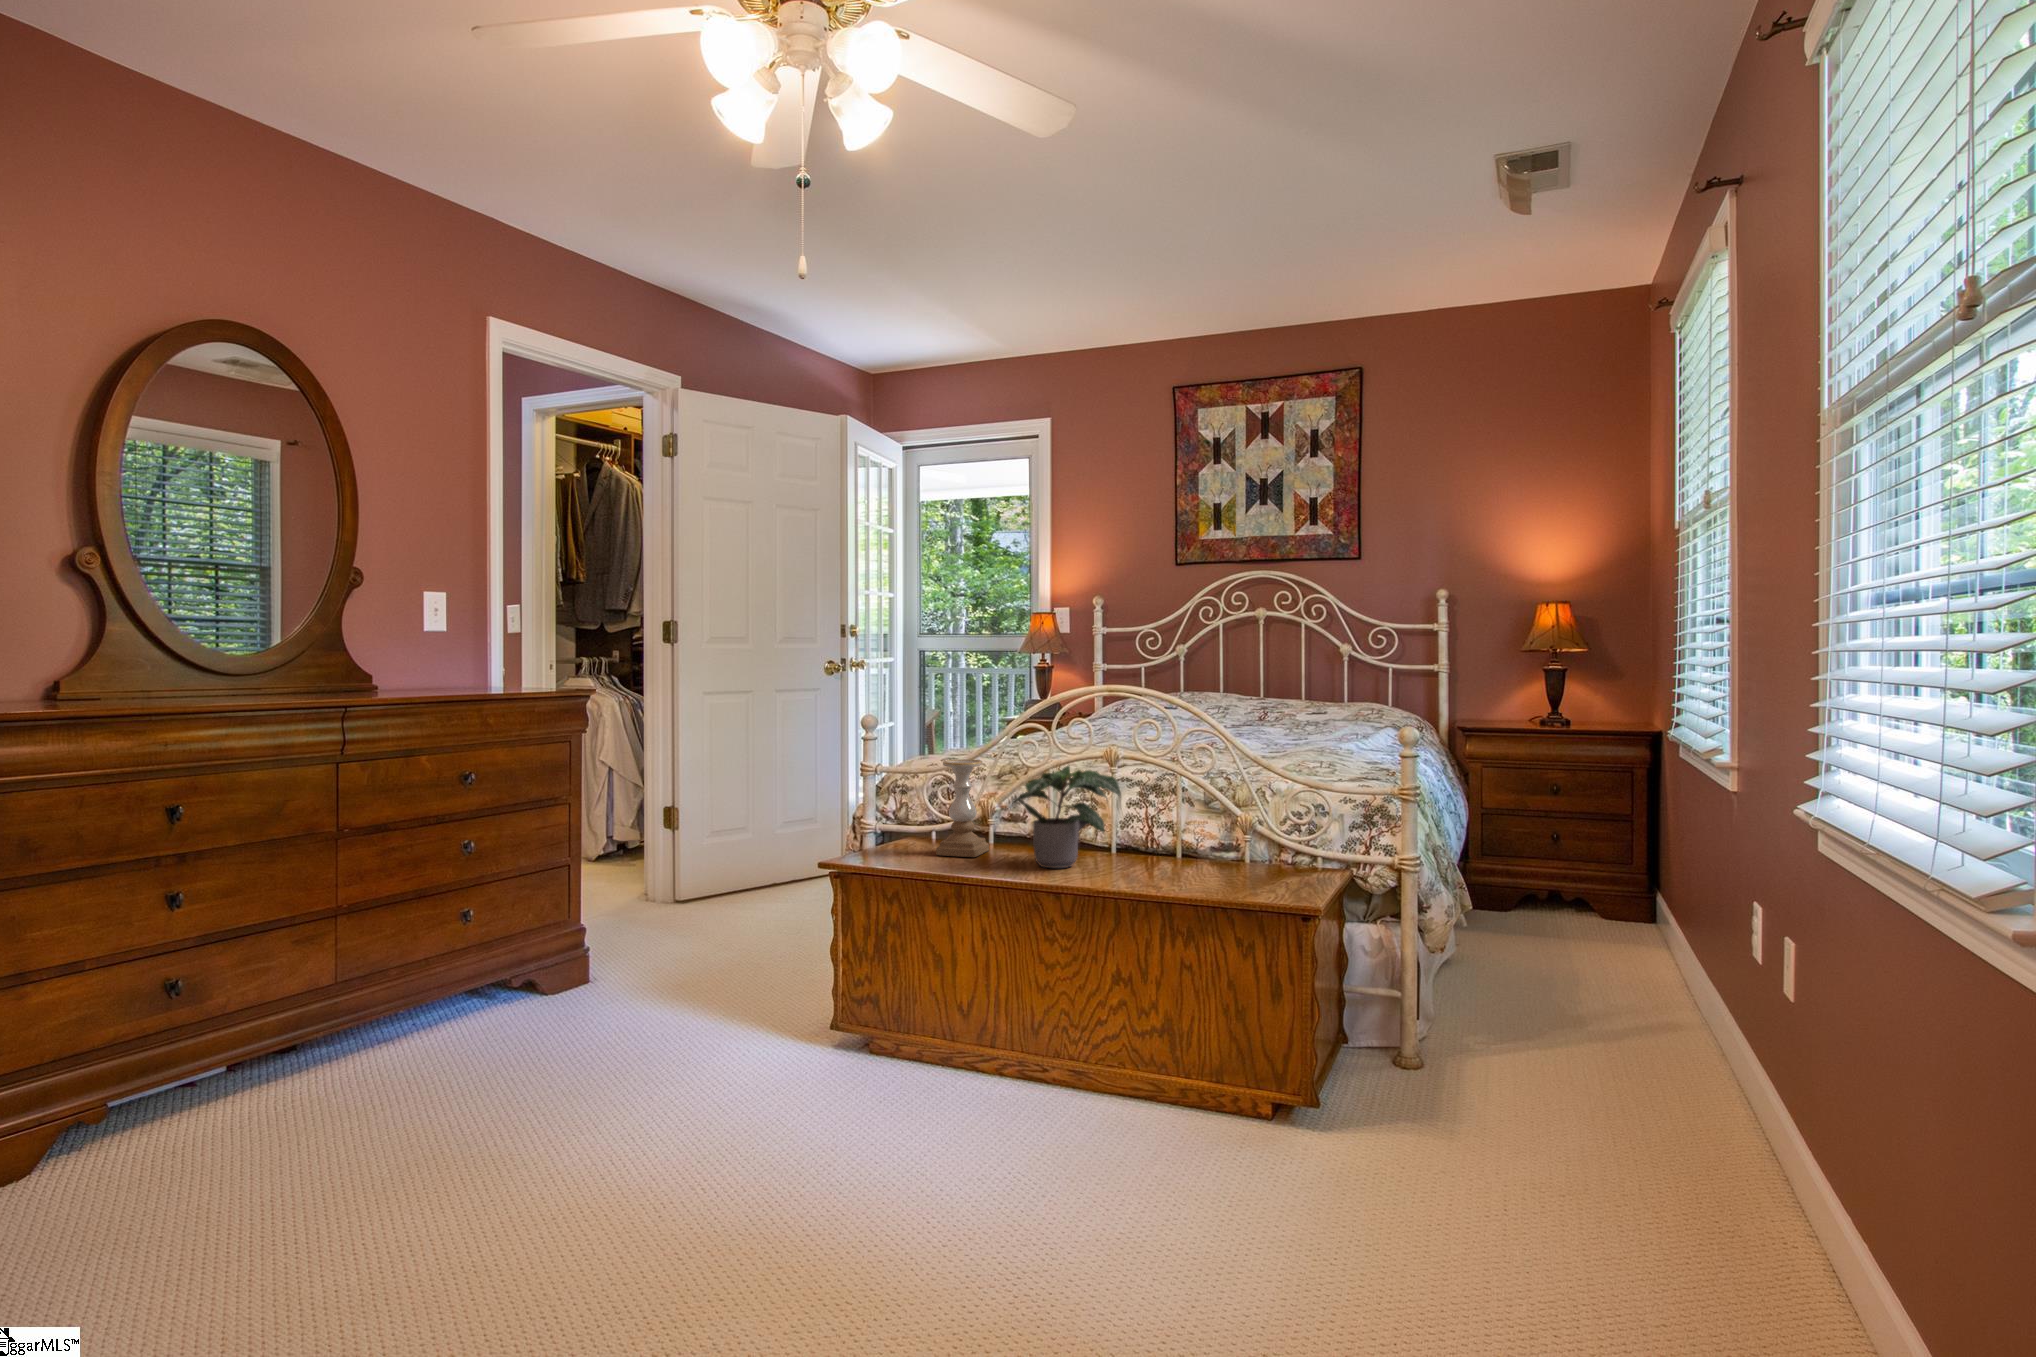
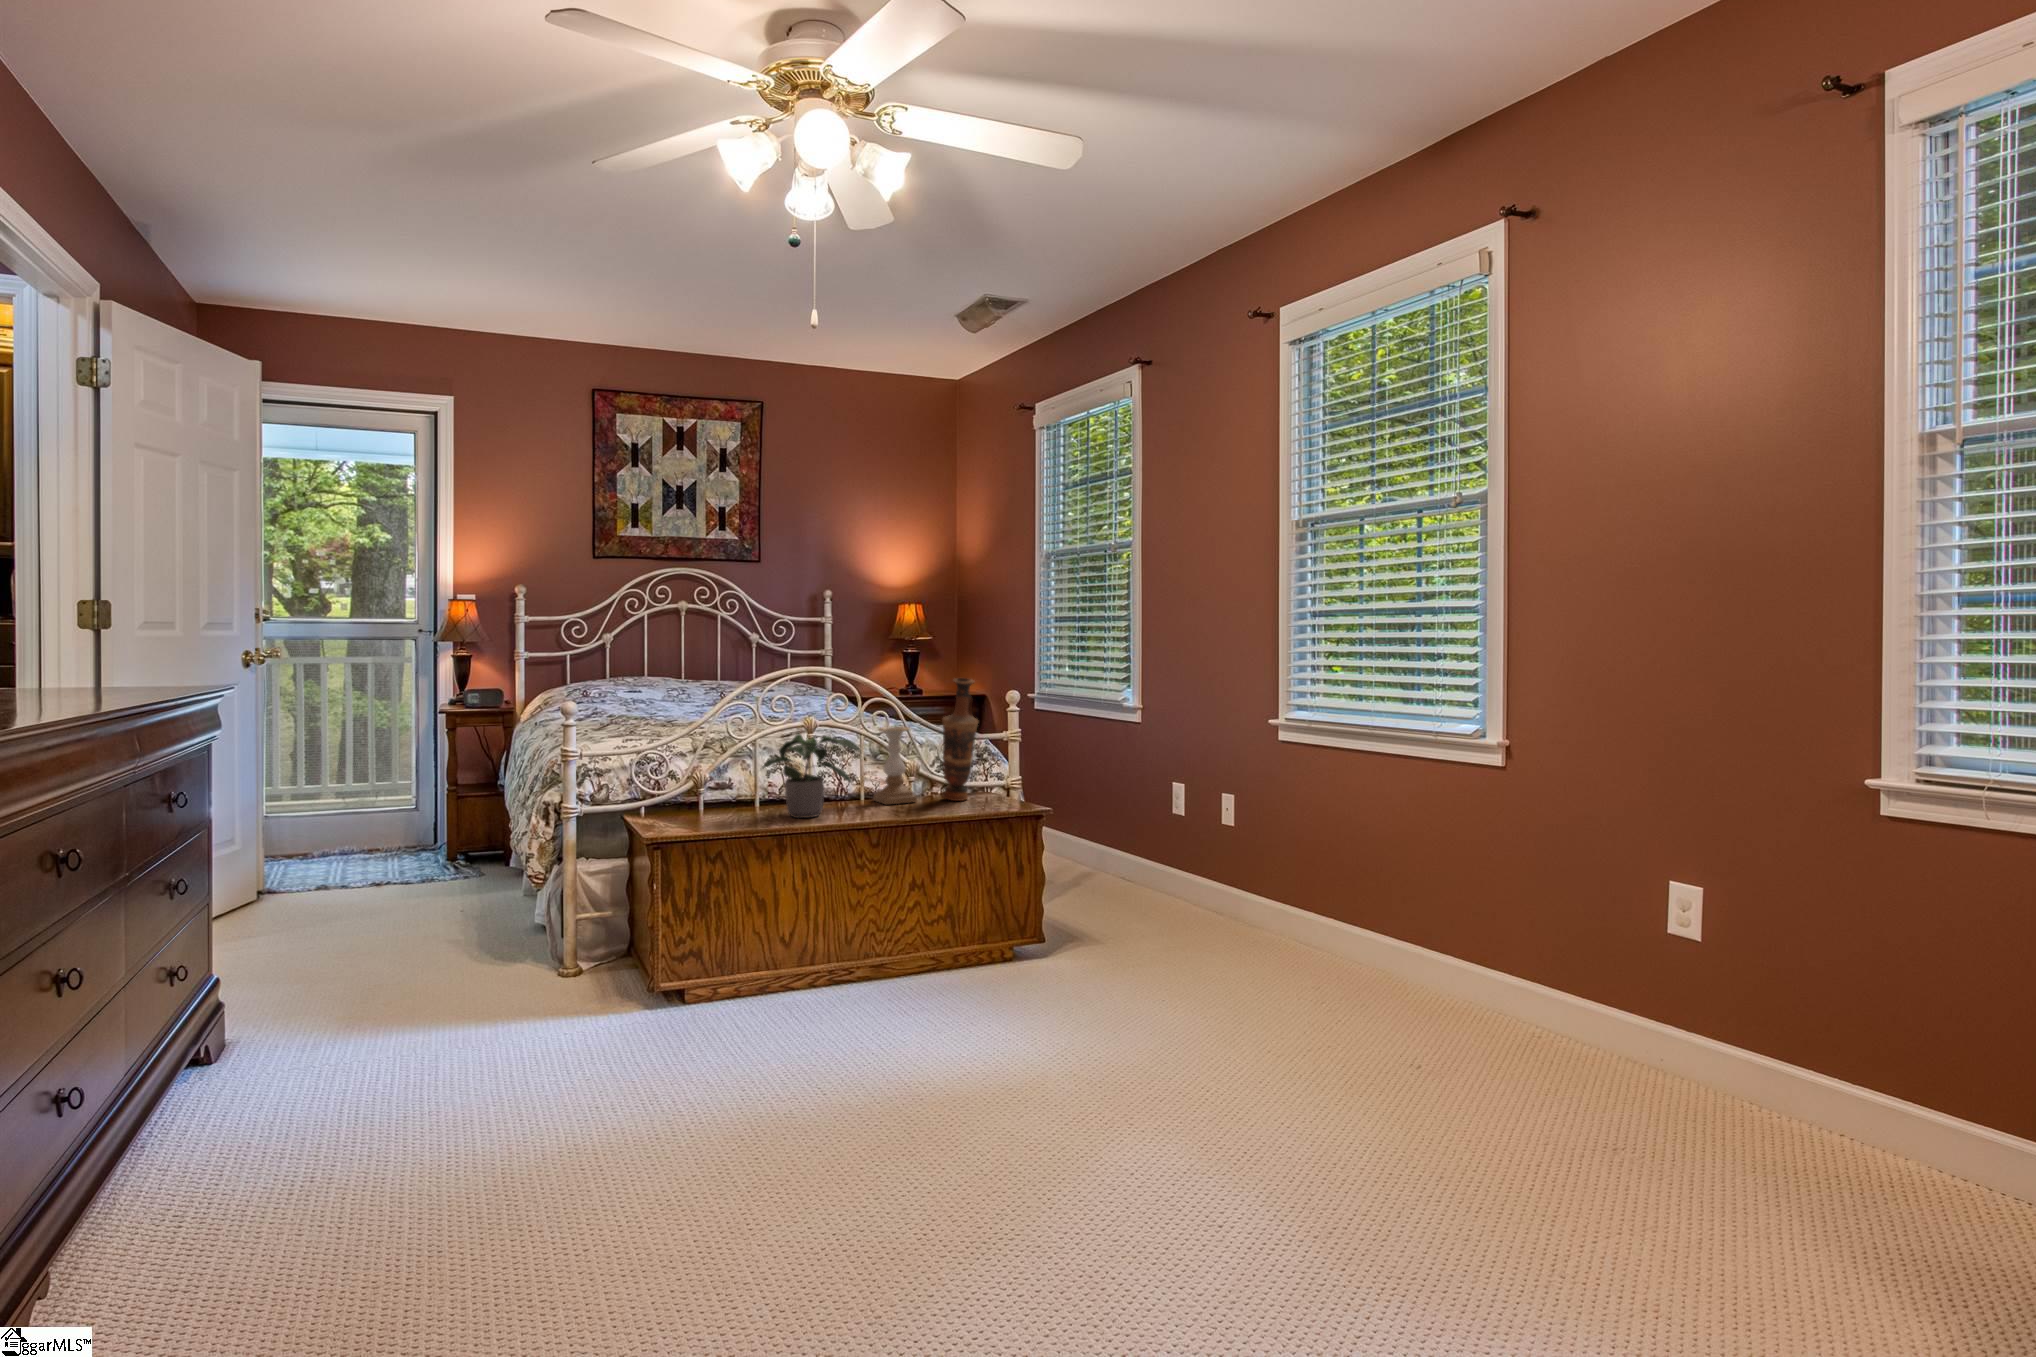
vase: none [1249,705,1300,879] -> present [943,678,978,801]
candle holder: present [936,759,989,857] -> present [874,726,917,804]

